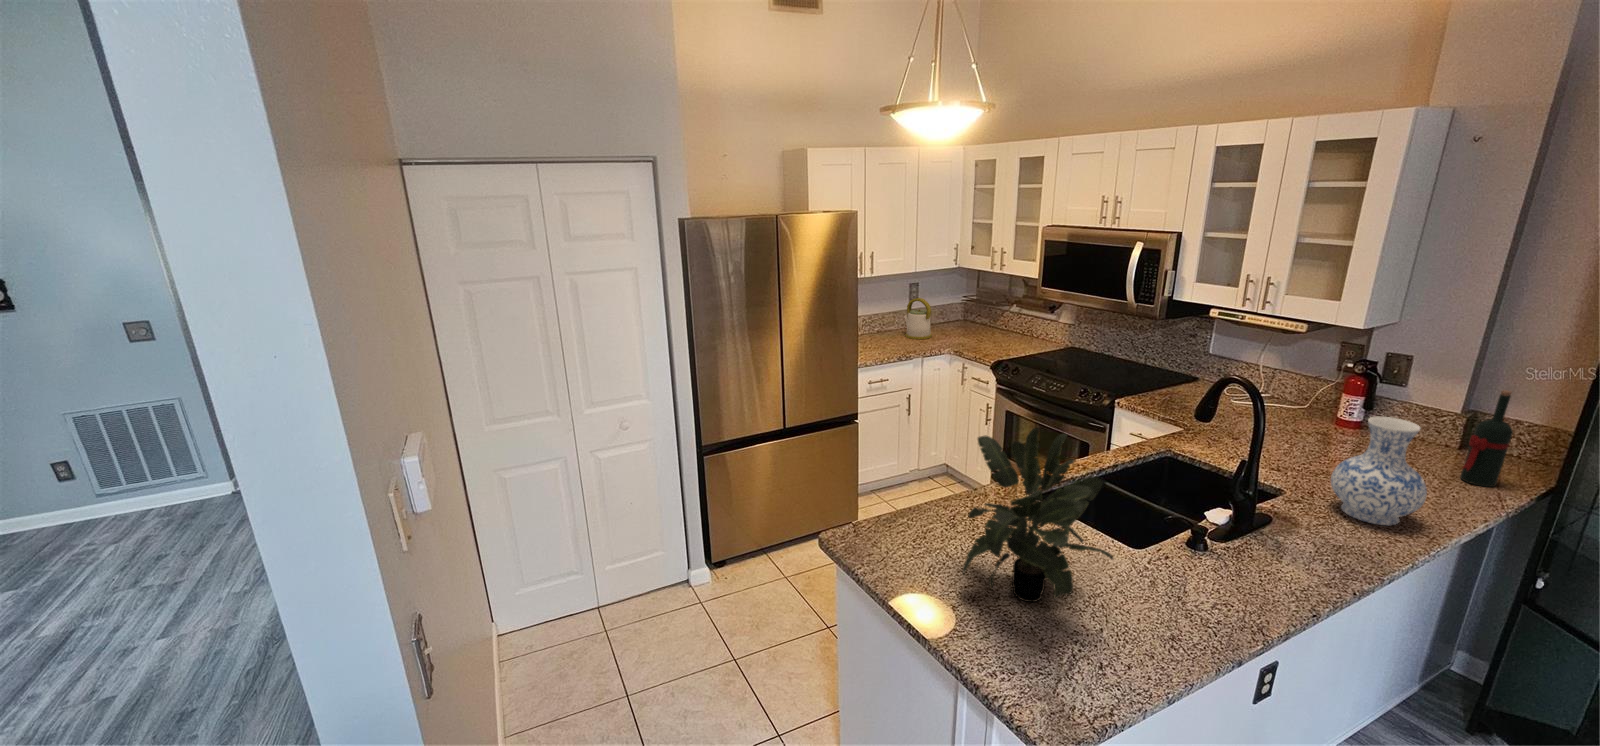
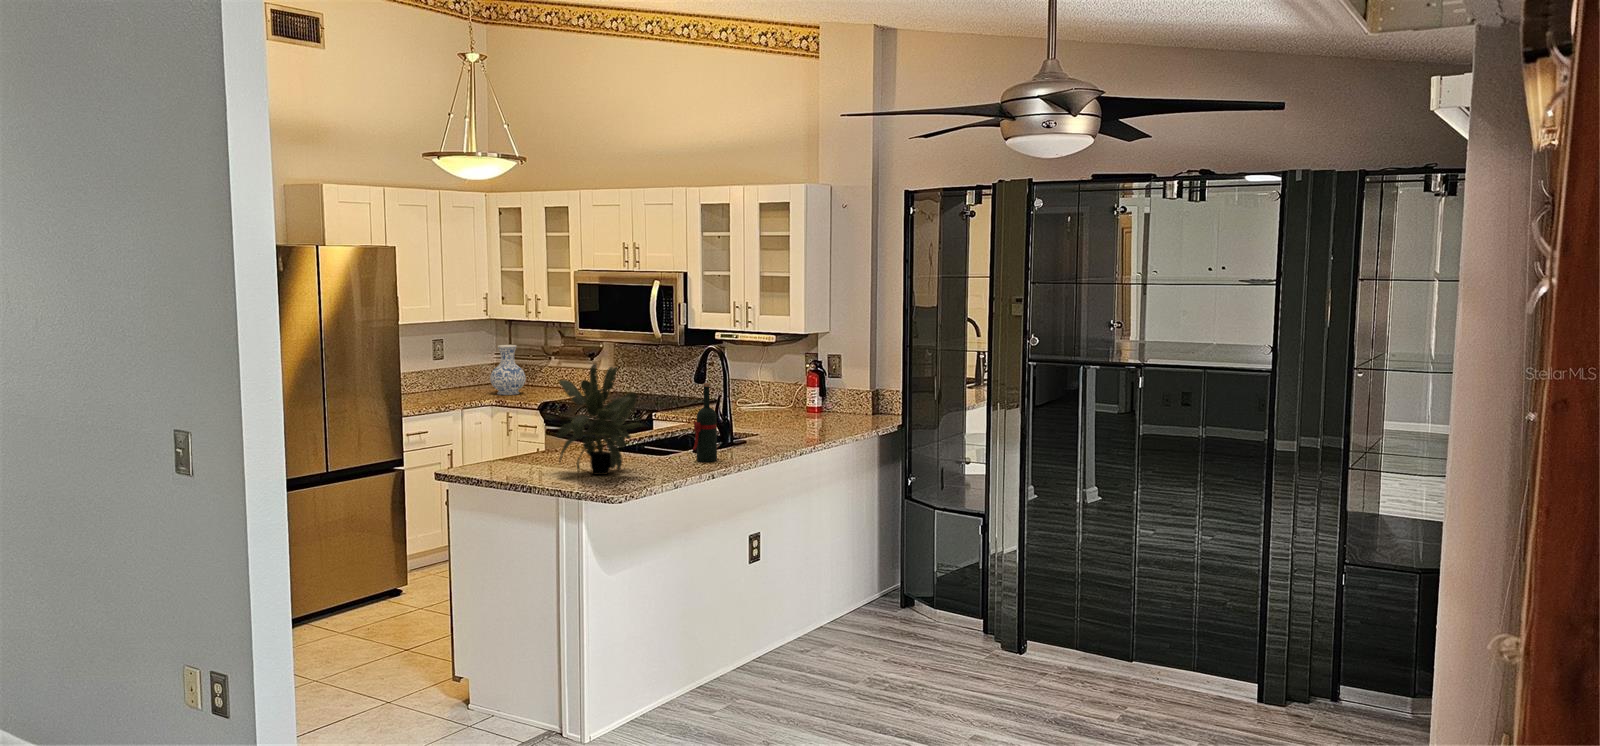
kettle: present [904,298,932,339] -> none [431,351,466,397]
wine bottle: present [1460,390,1513,487] -> present [693,383,717,462]
vase: present [1331,416,1427,526] -> present [490,345,526,395]

